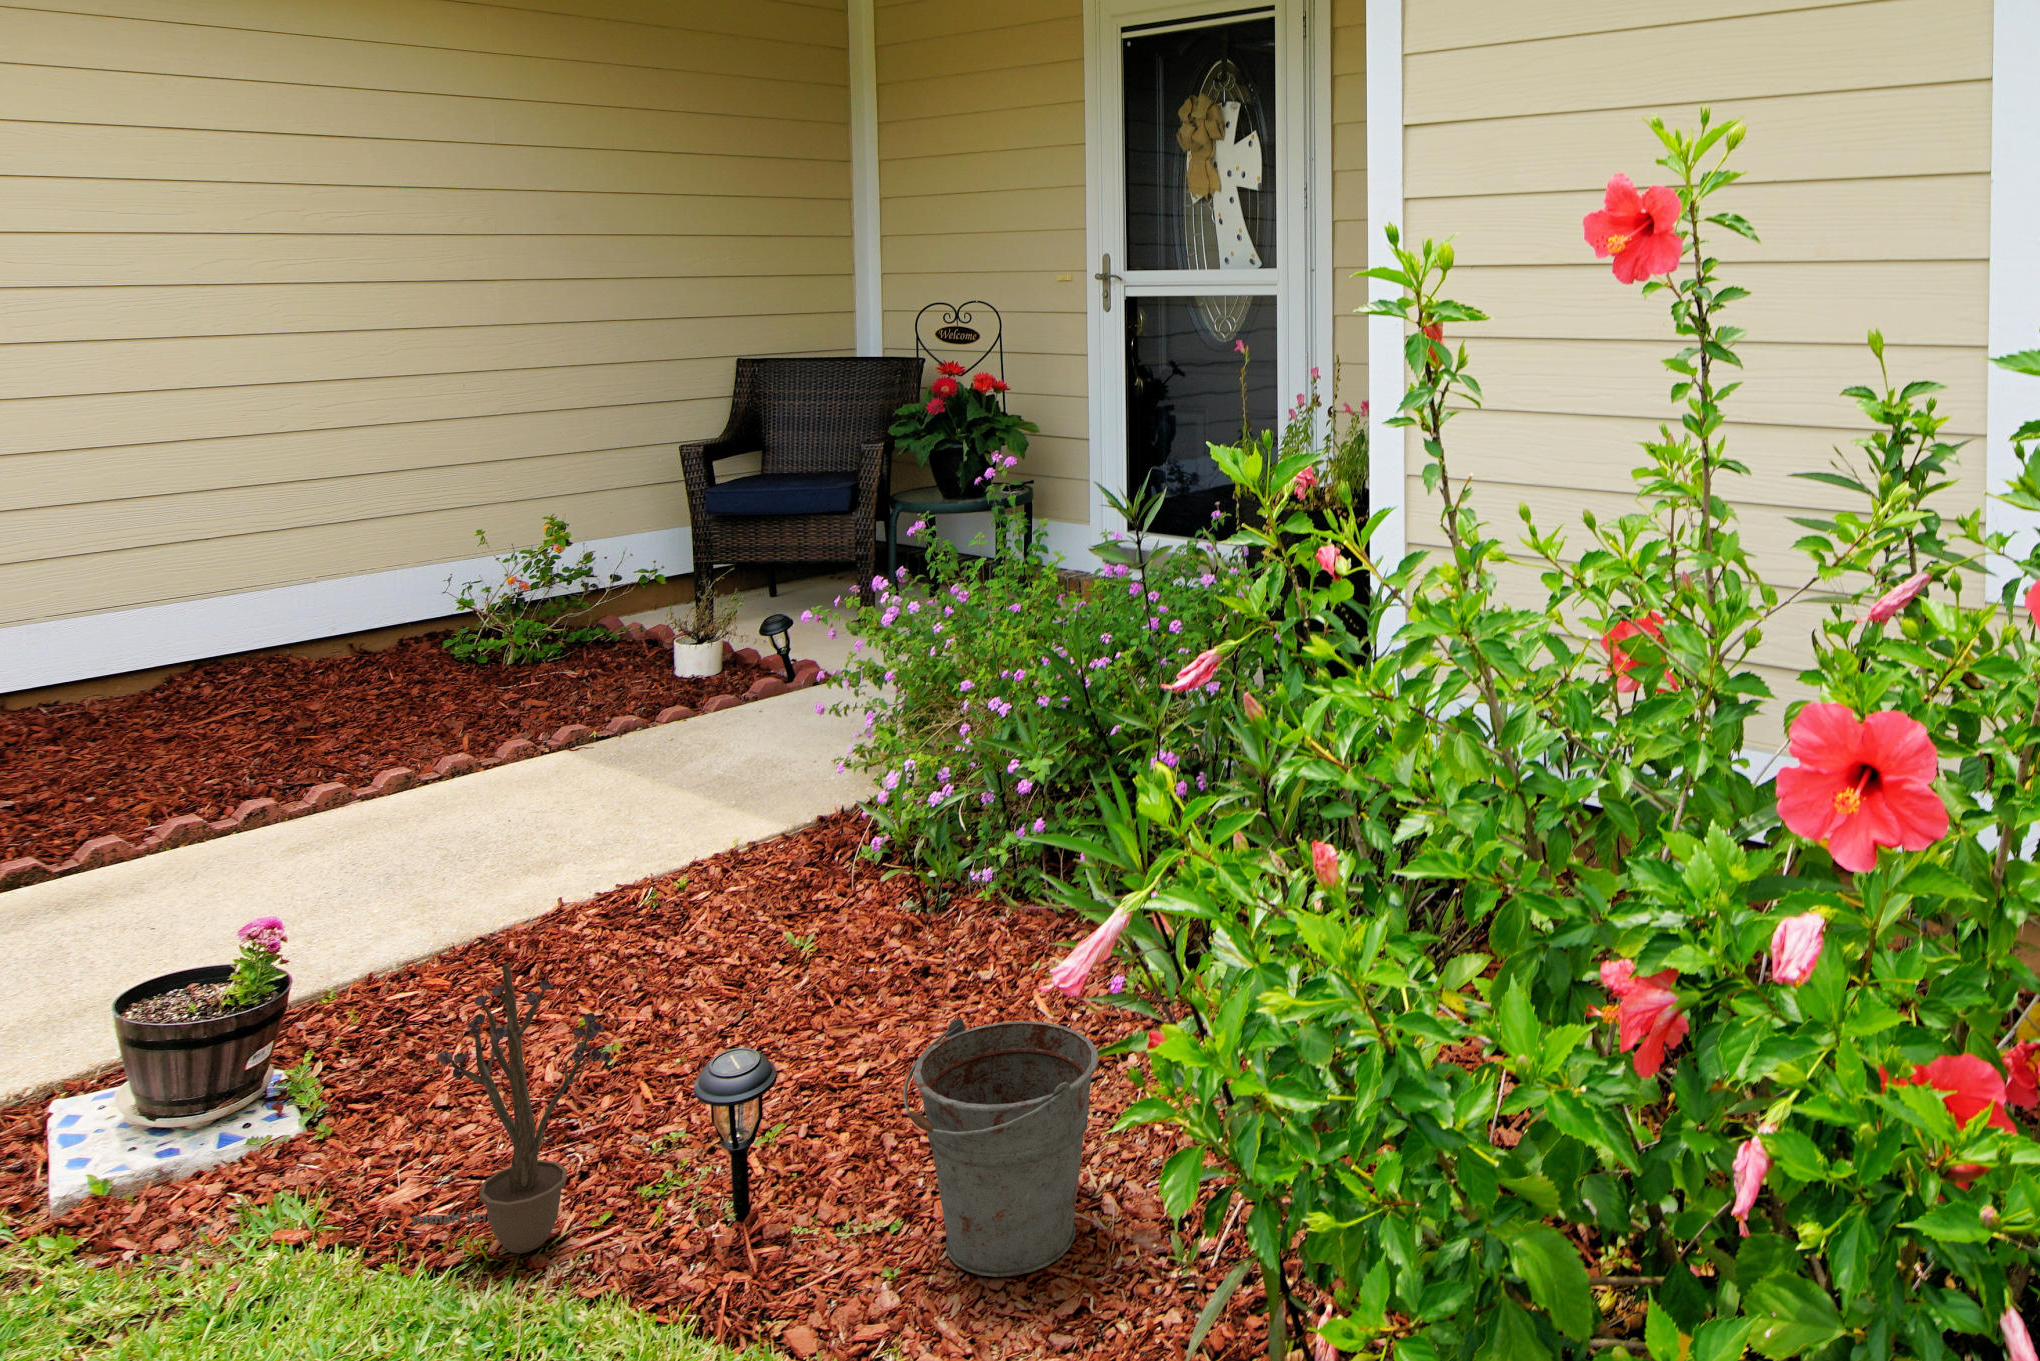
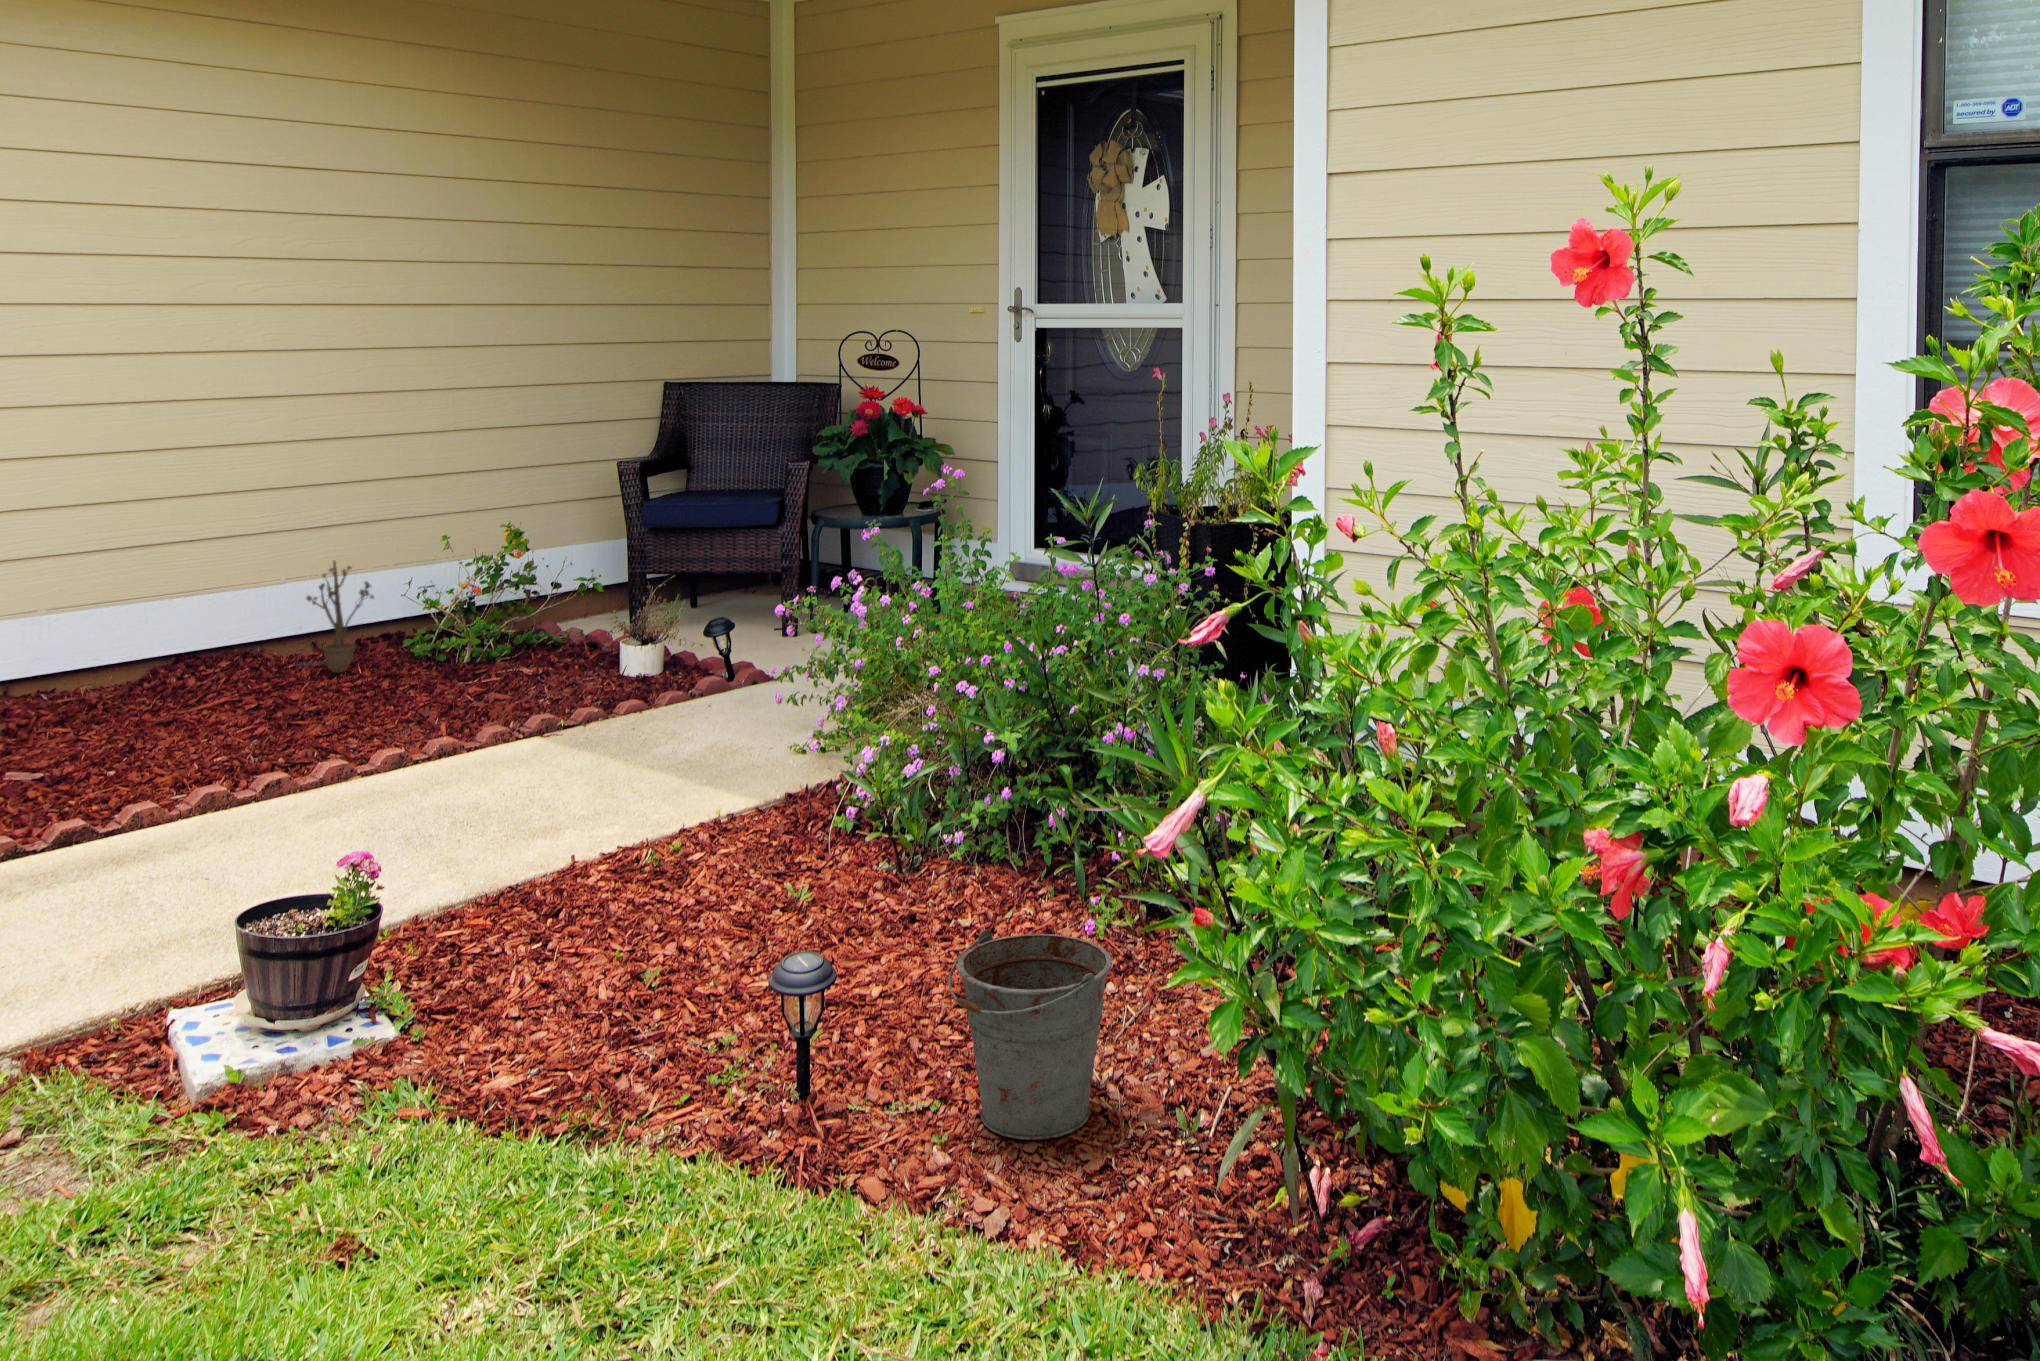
decorative plant: present [413,964,611,1254] -> present [297,561,374,673]

